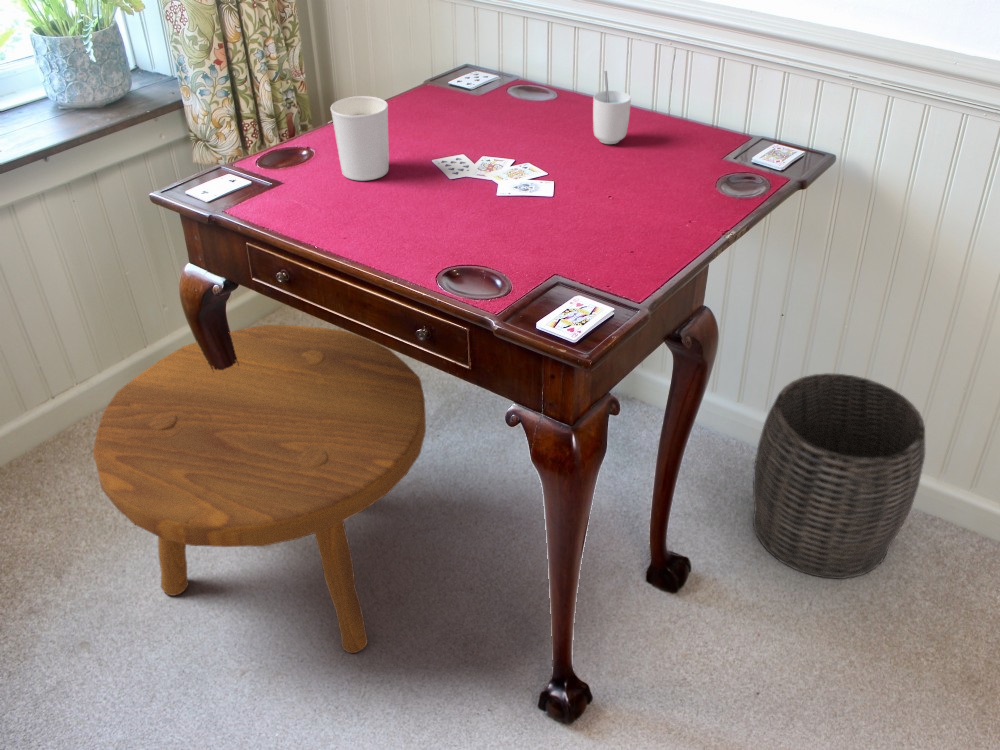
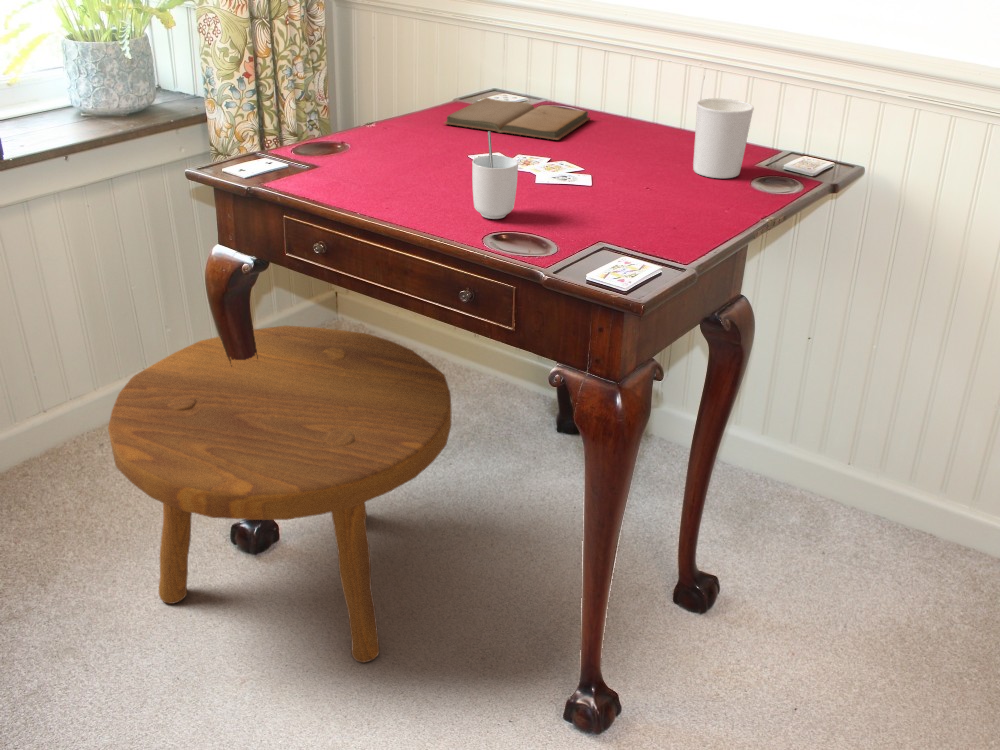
cup: present [593,71,631,144] -> present [472,131,518,219]
book: none [412,79,562,134] -> present [444,98,590,140]
candle holder: present [331,96,389,181] -> present [693,98,754,178]
woven basket: present [753,374,925,579] -> none [779,395,957,606]

